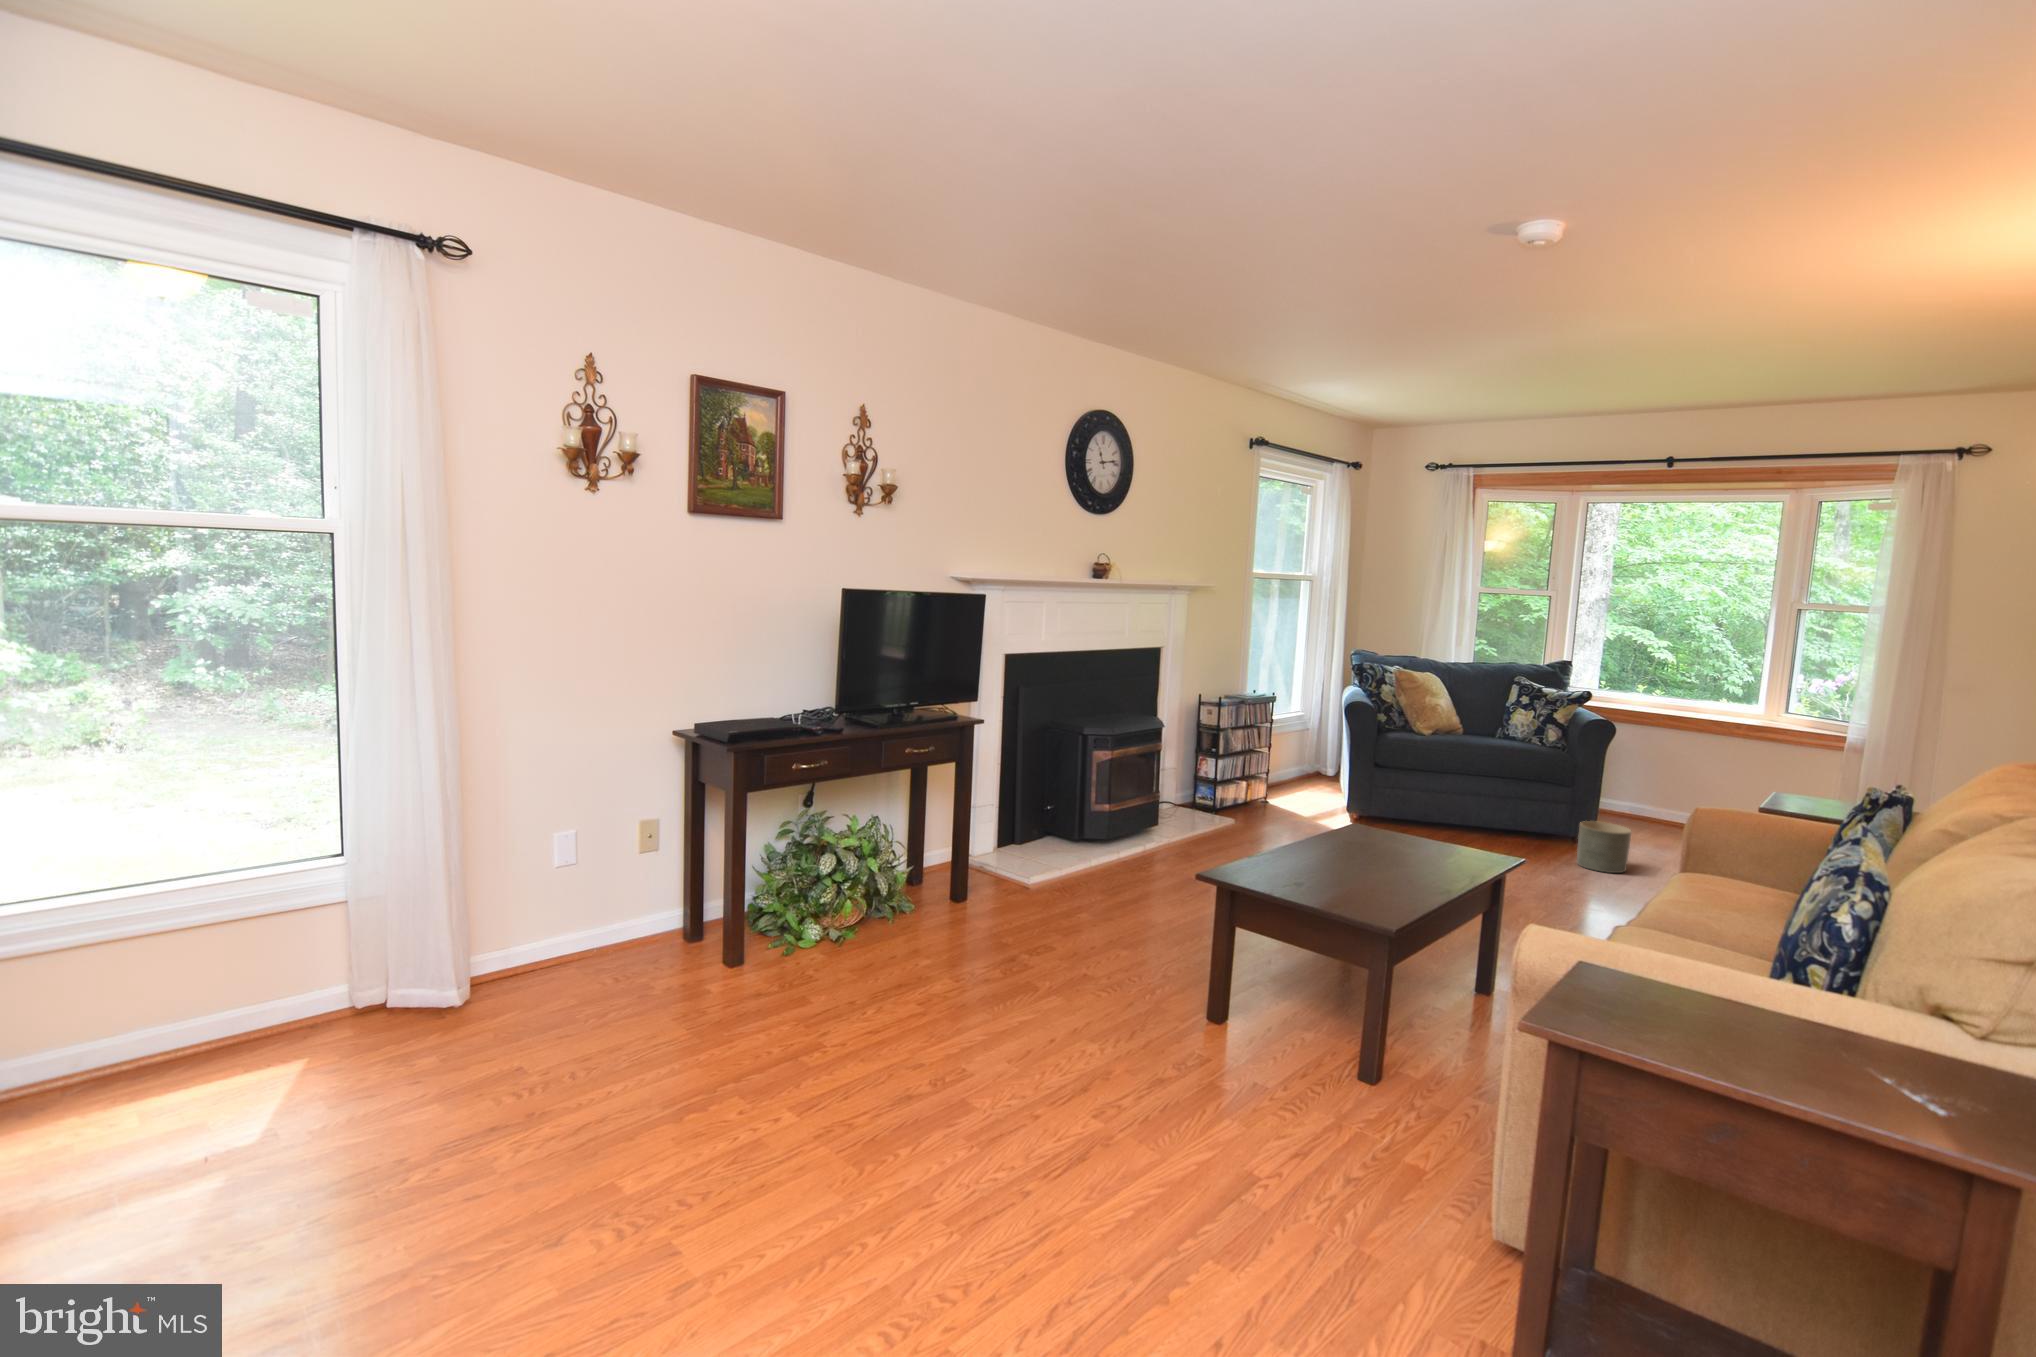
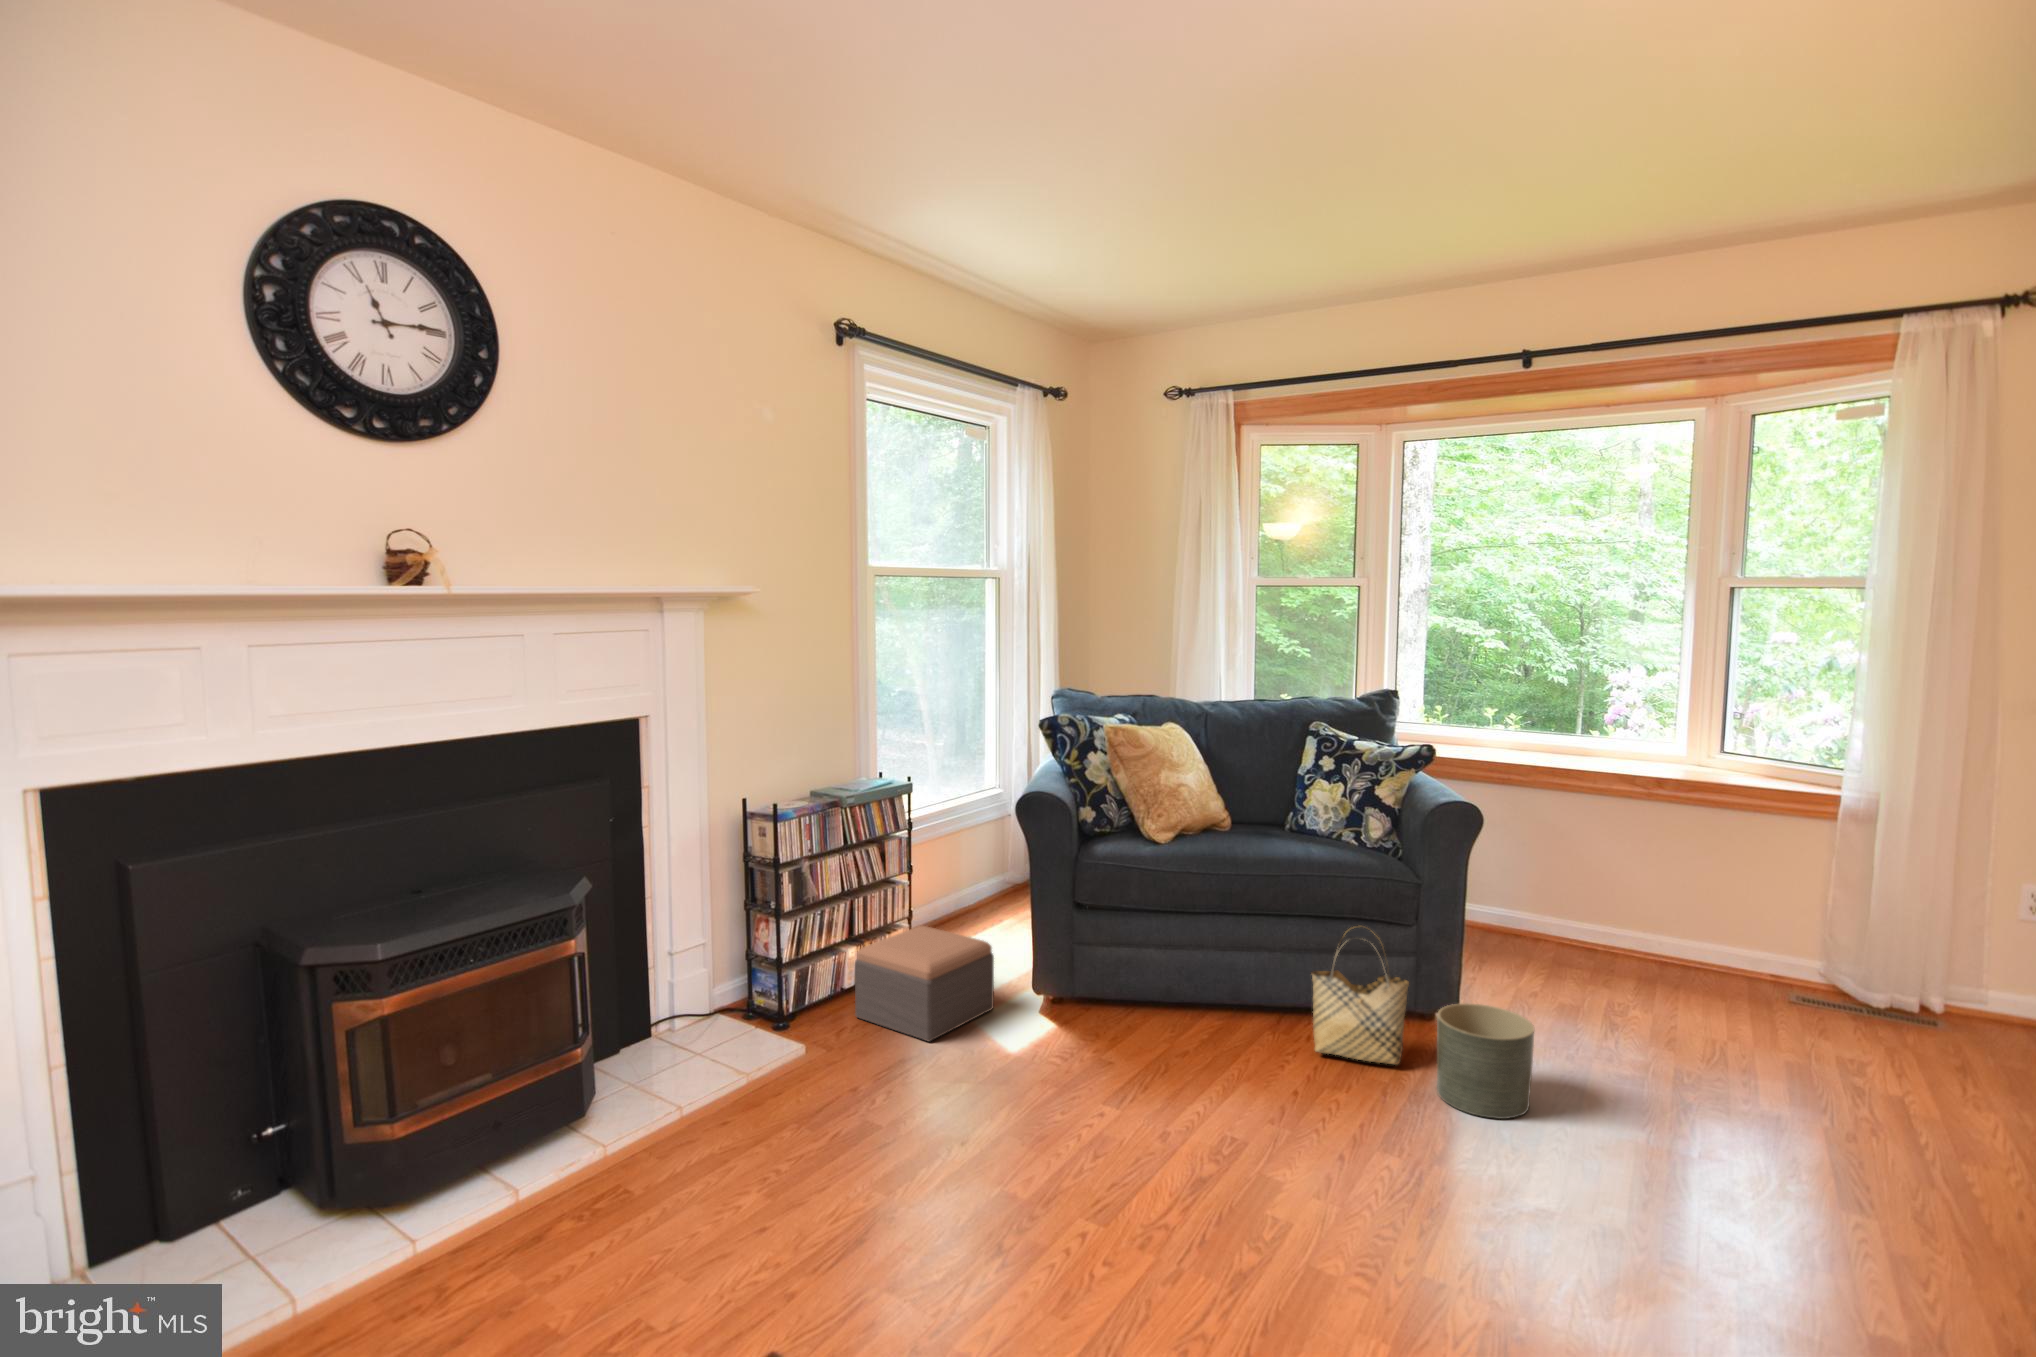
footstool: none [1253,772,1328,825] -> present [855,926,994,1041]
woven basket: none [1510,782,1566,852] -> present [1311,925,1409,1065]

